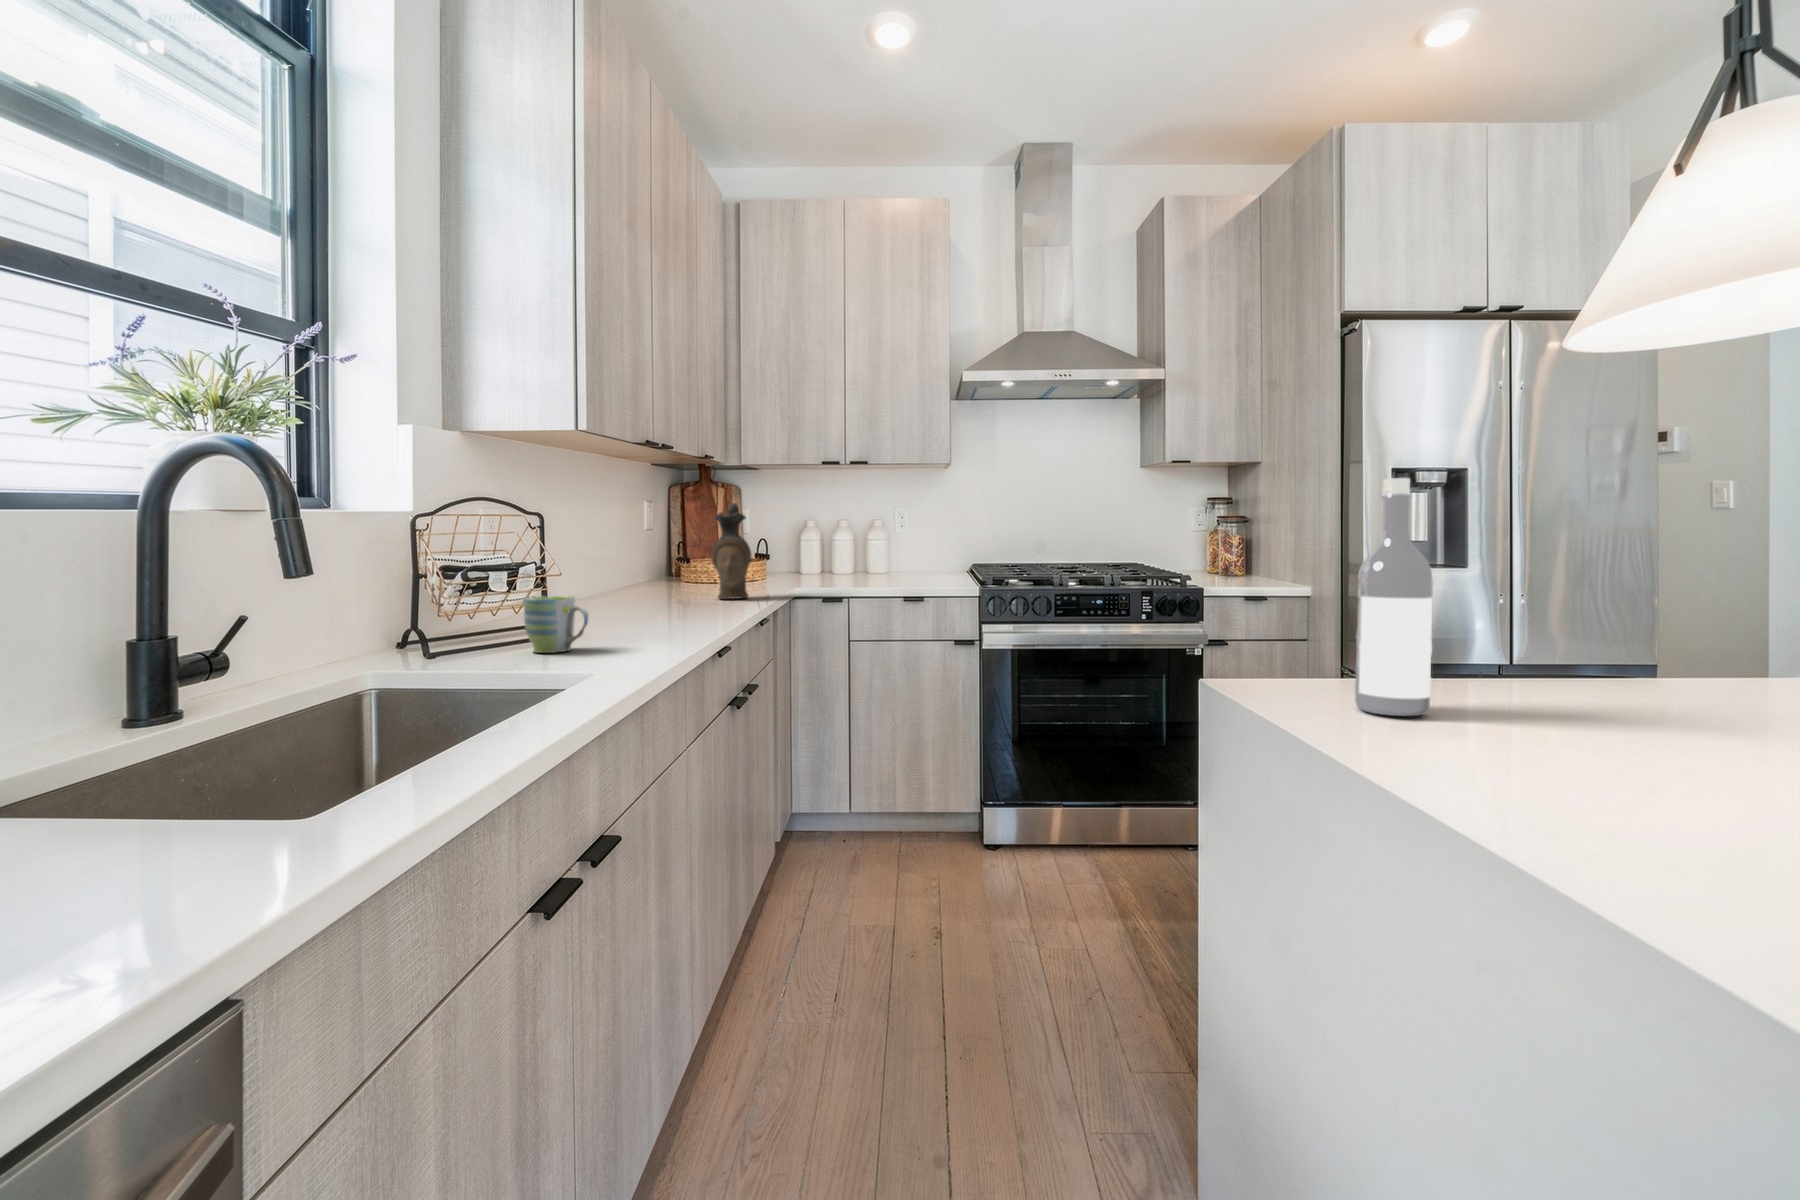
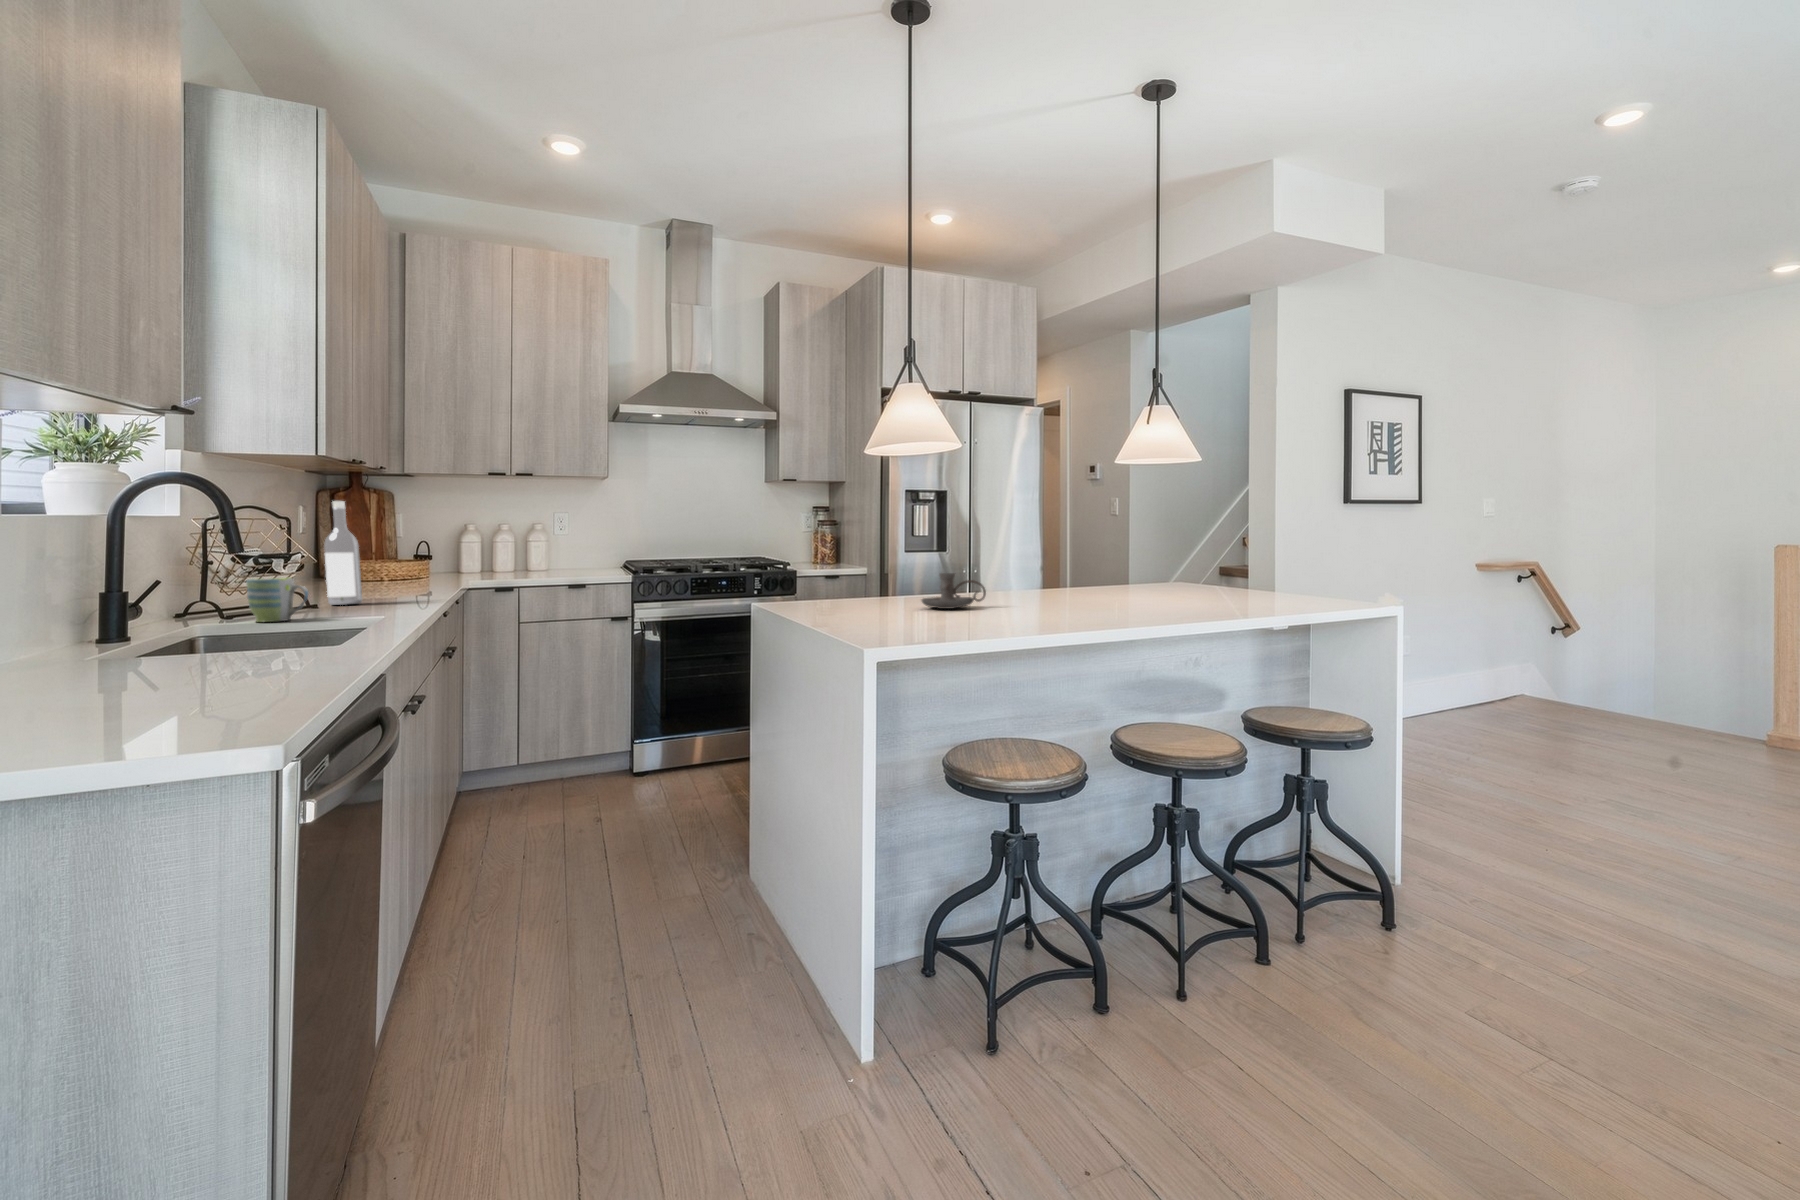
wine bottle: present [1355,478,1433,716] -> present [324,501,362,605]
ceramic pitcher: present [711,503,752,599] -> none [385,507,425,590]
candle holder: none [1522,627,1691,701] -> present [922,573,986,609]

